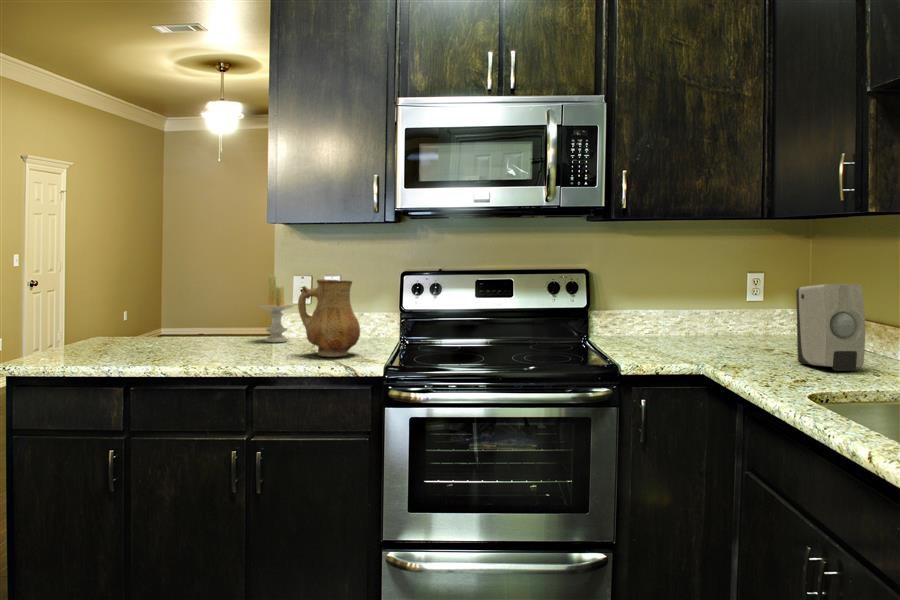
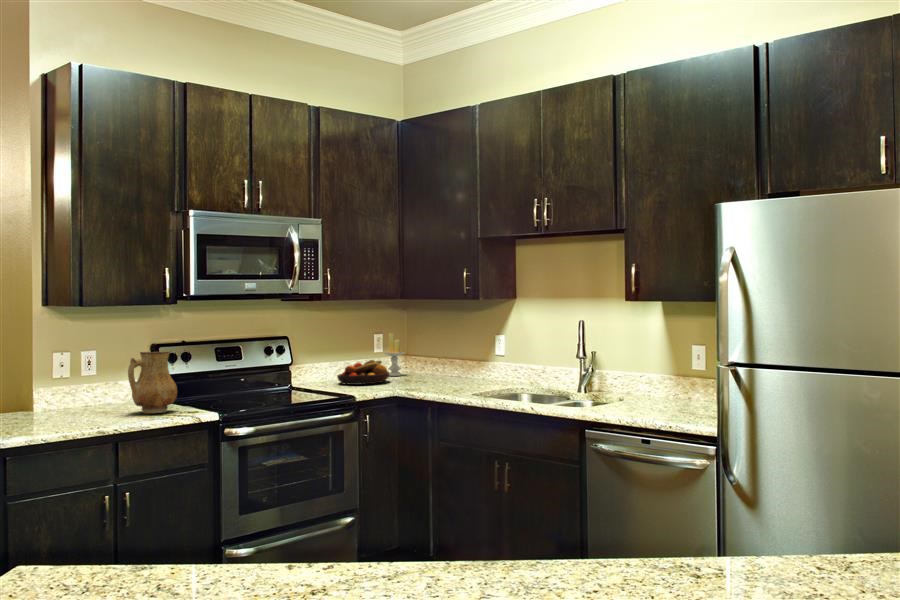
candle: present [259,275,293,342] -> present [384,333,405,376]
soap dispenser: present [796,284,865,371] -> none [438,336,478,385]
fruit bowl: none [656,312,738,348] -> present [337,360,389,385]

